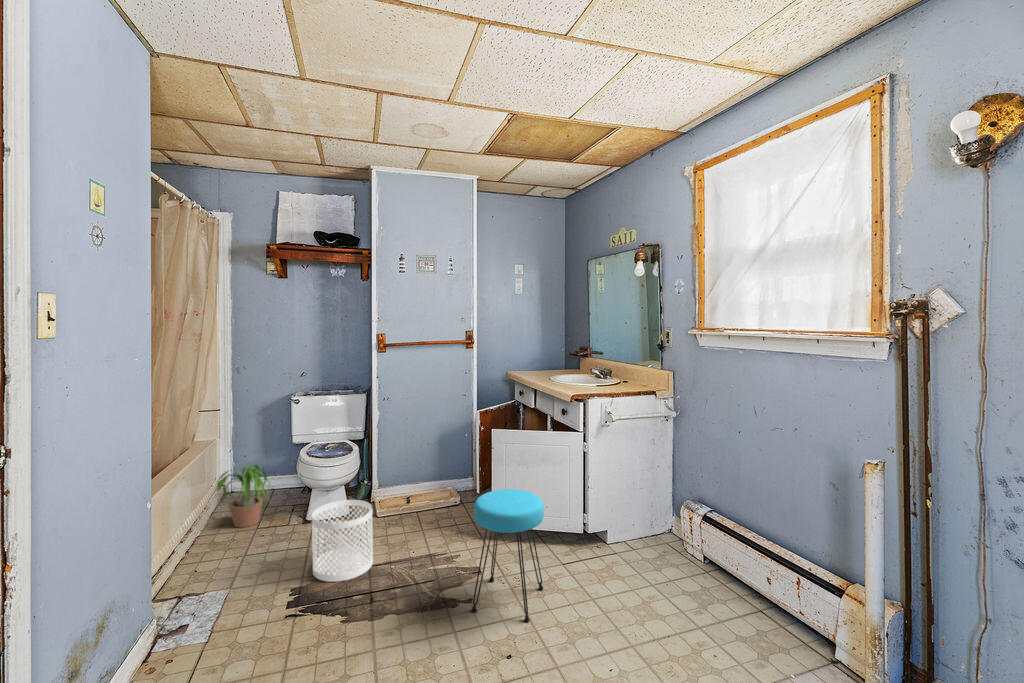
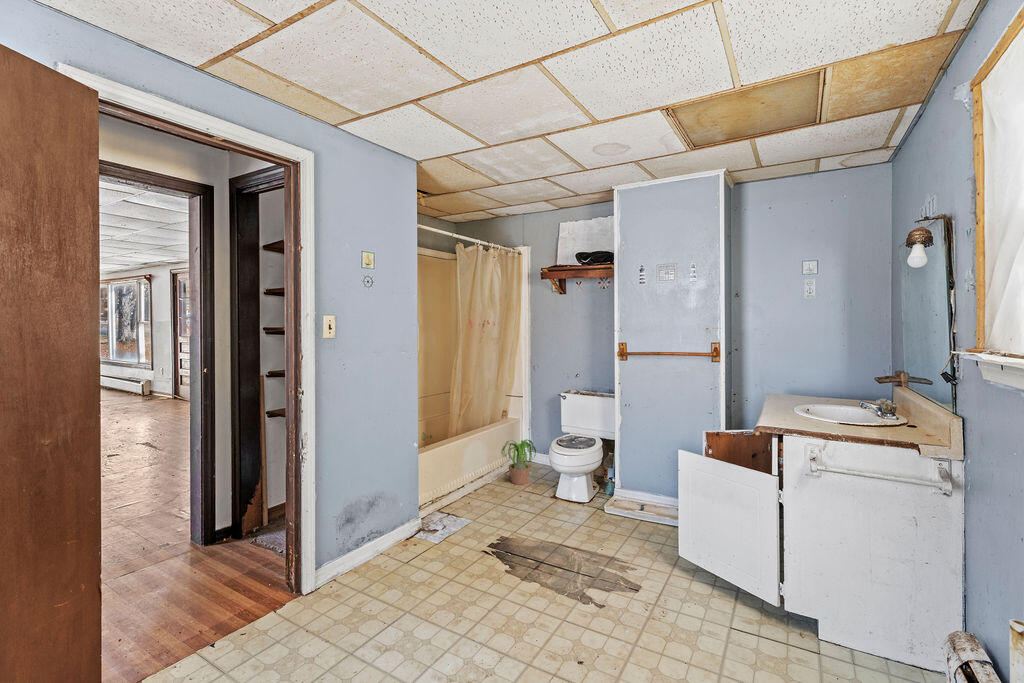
stool: present [472,489,544,621] -> none [593,510,678,650]
waste basket: present [312,500,373,582] -> none [519,481,566,547]

